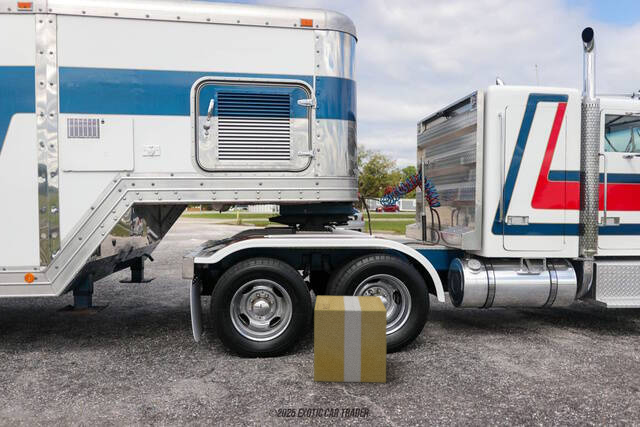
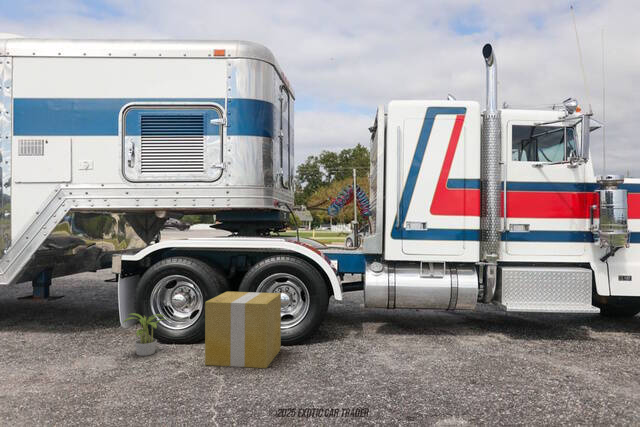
potted plant: none [208,323,256,372] -> present [123,313,168,356]

